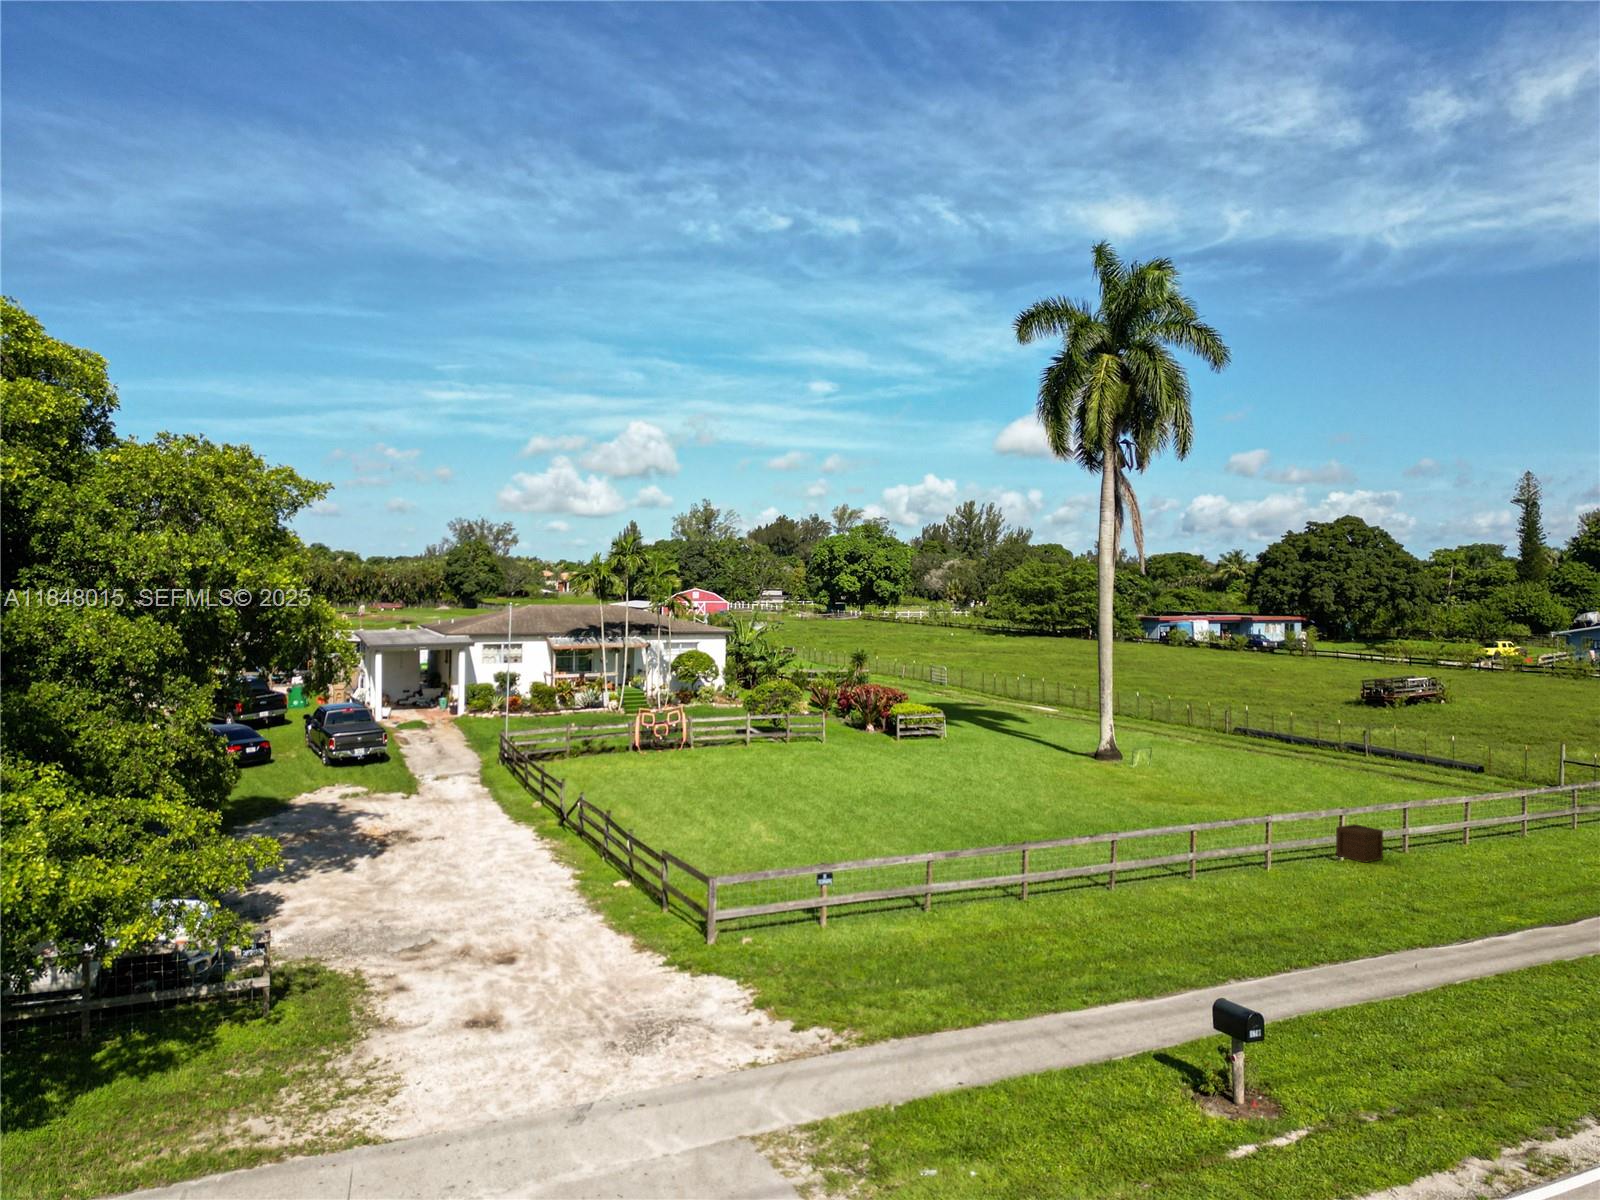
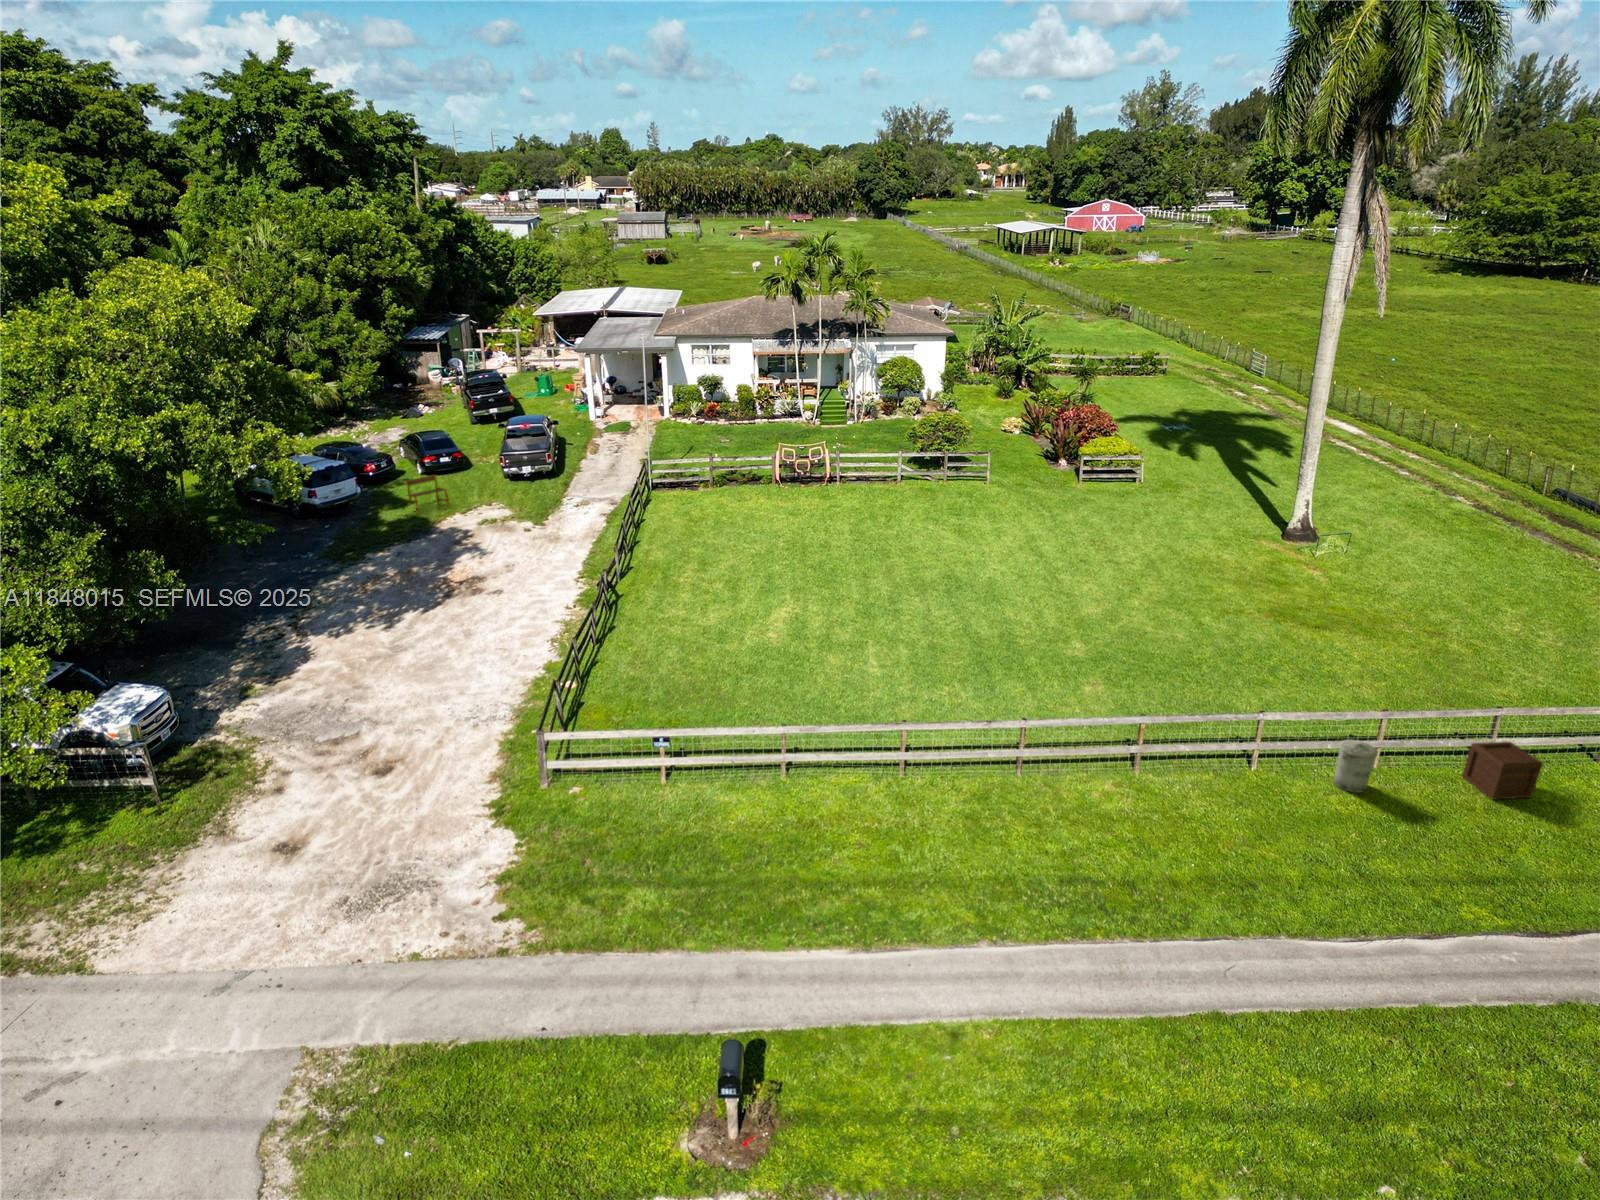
bench: none [233,754,282,797] -> present [406,475,450,514]
trash can: none [1268,831,1296,870] -> present [1334,740,1378,793]

